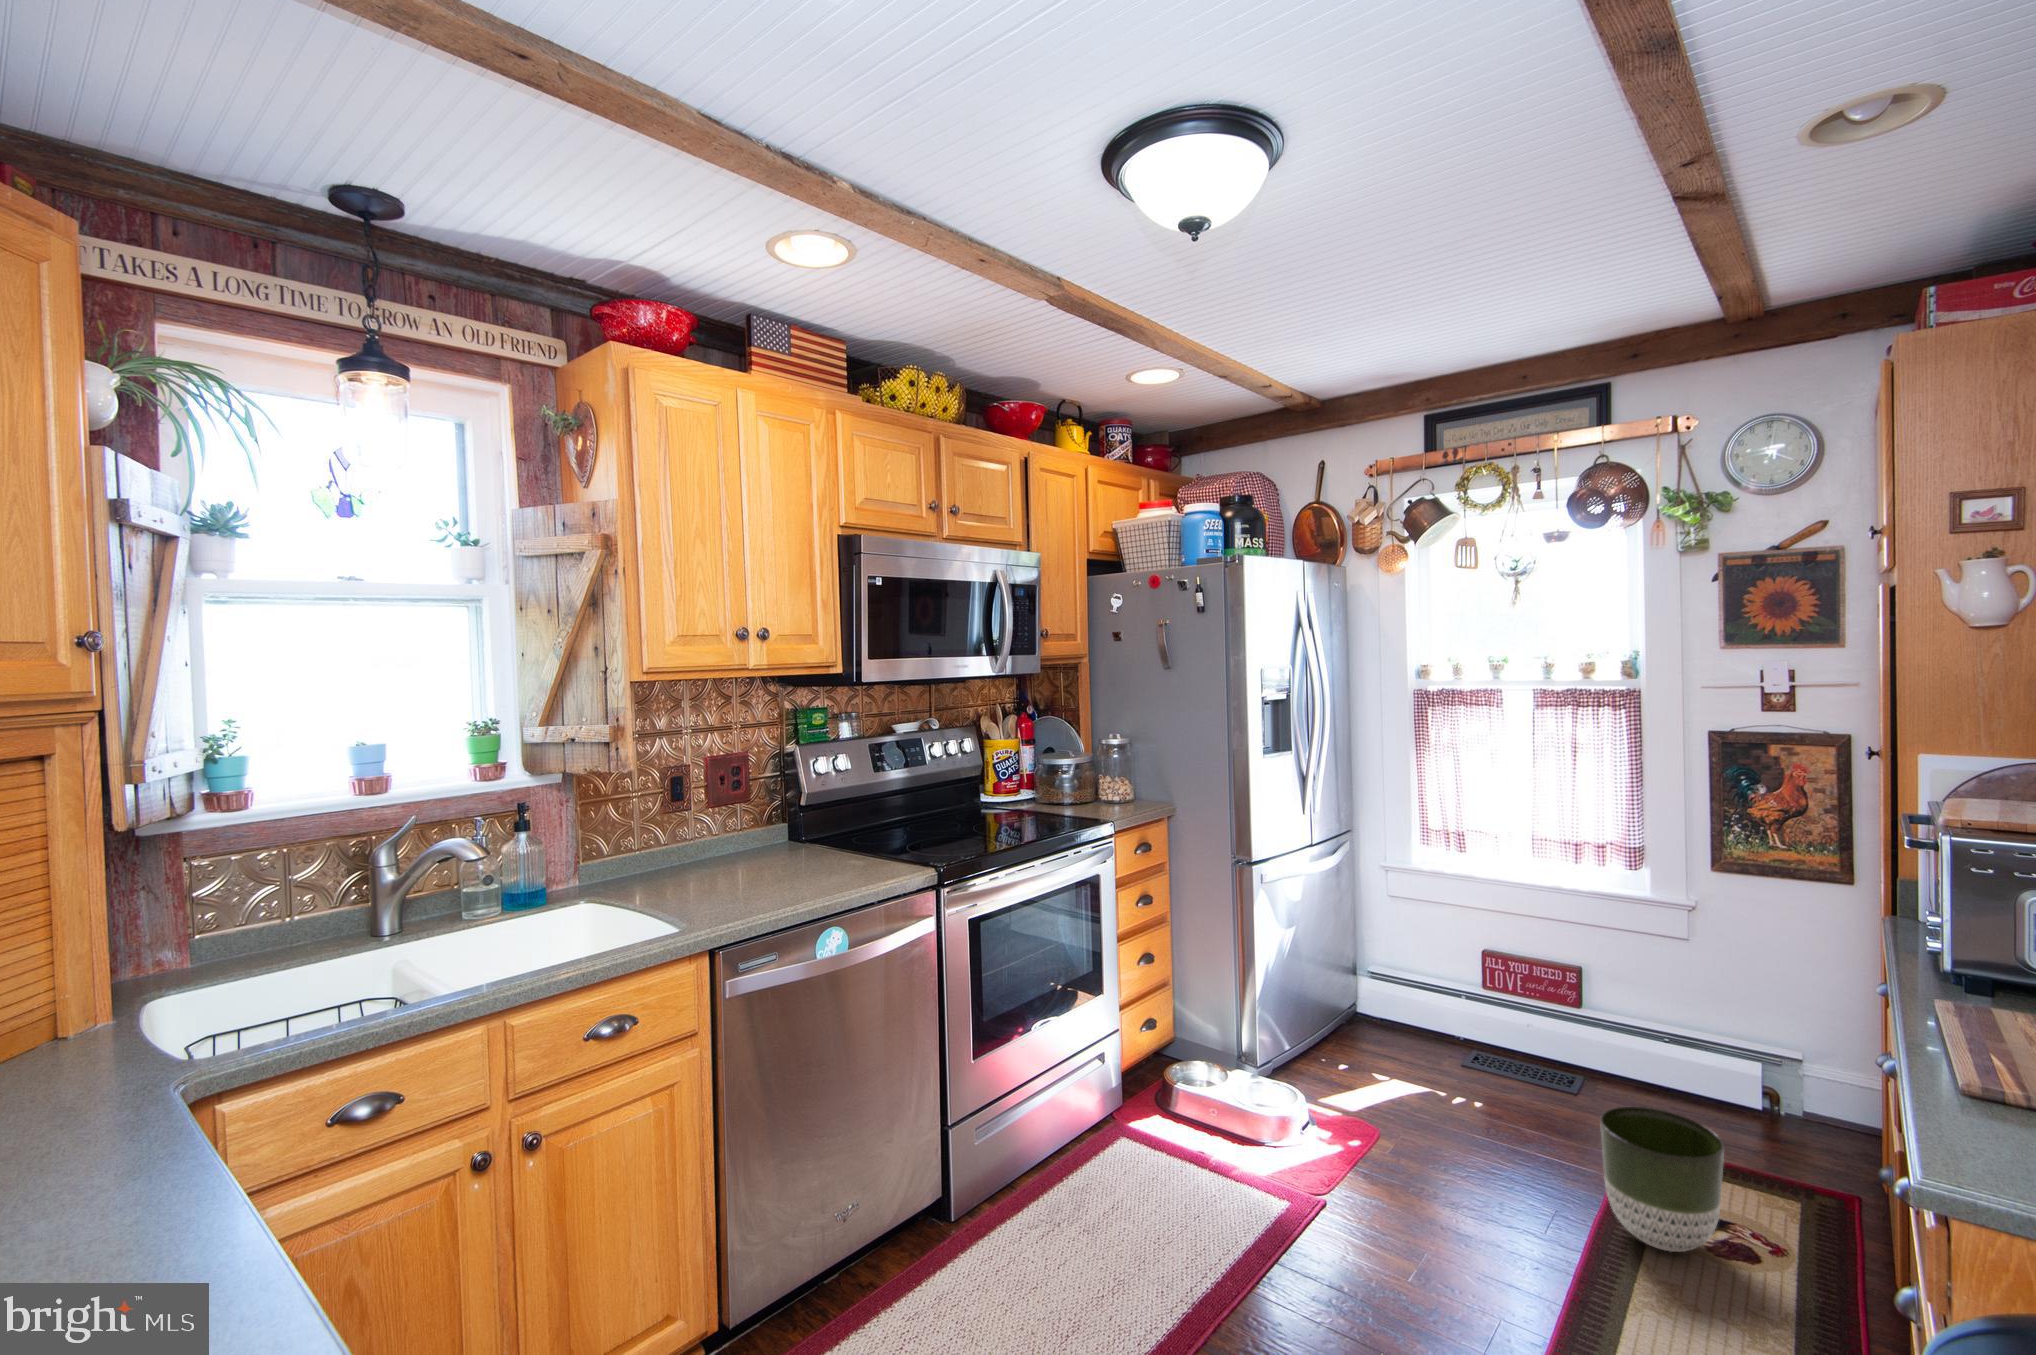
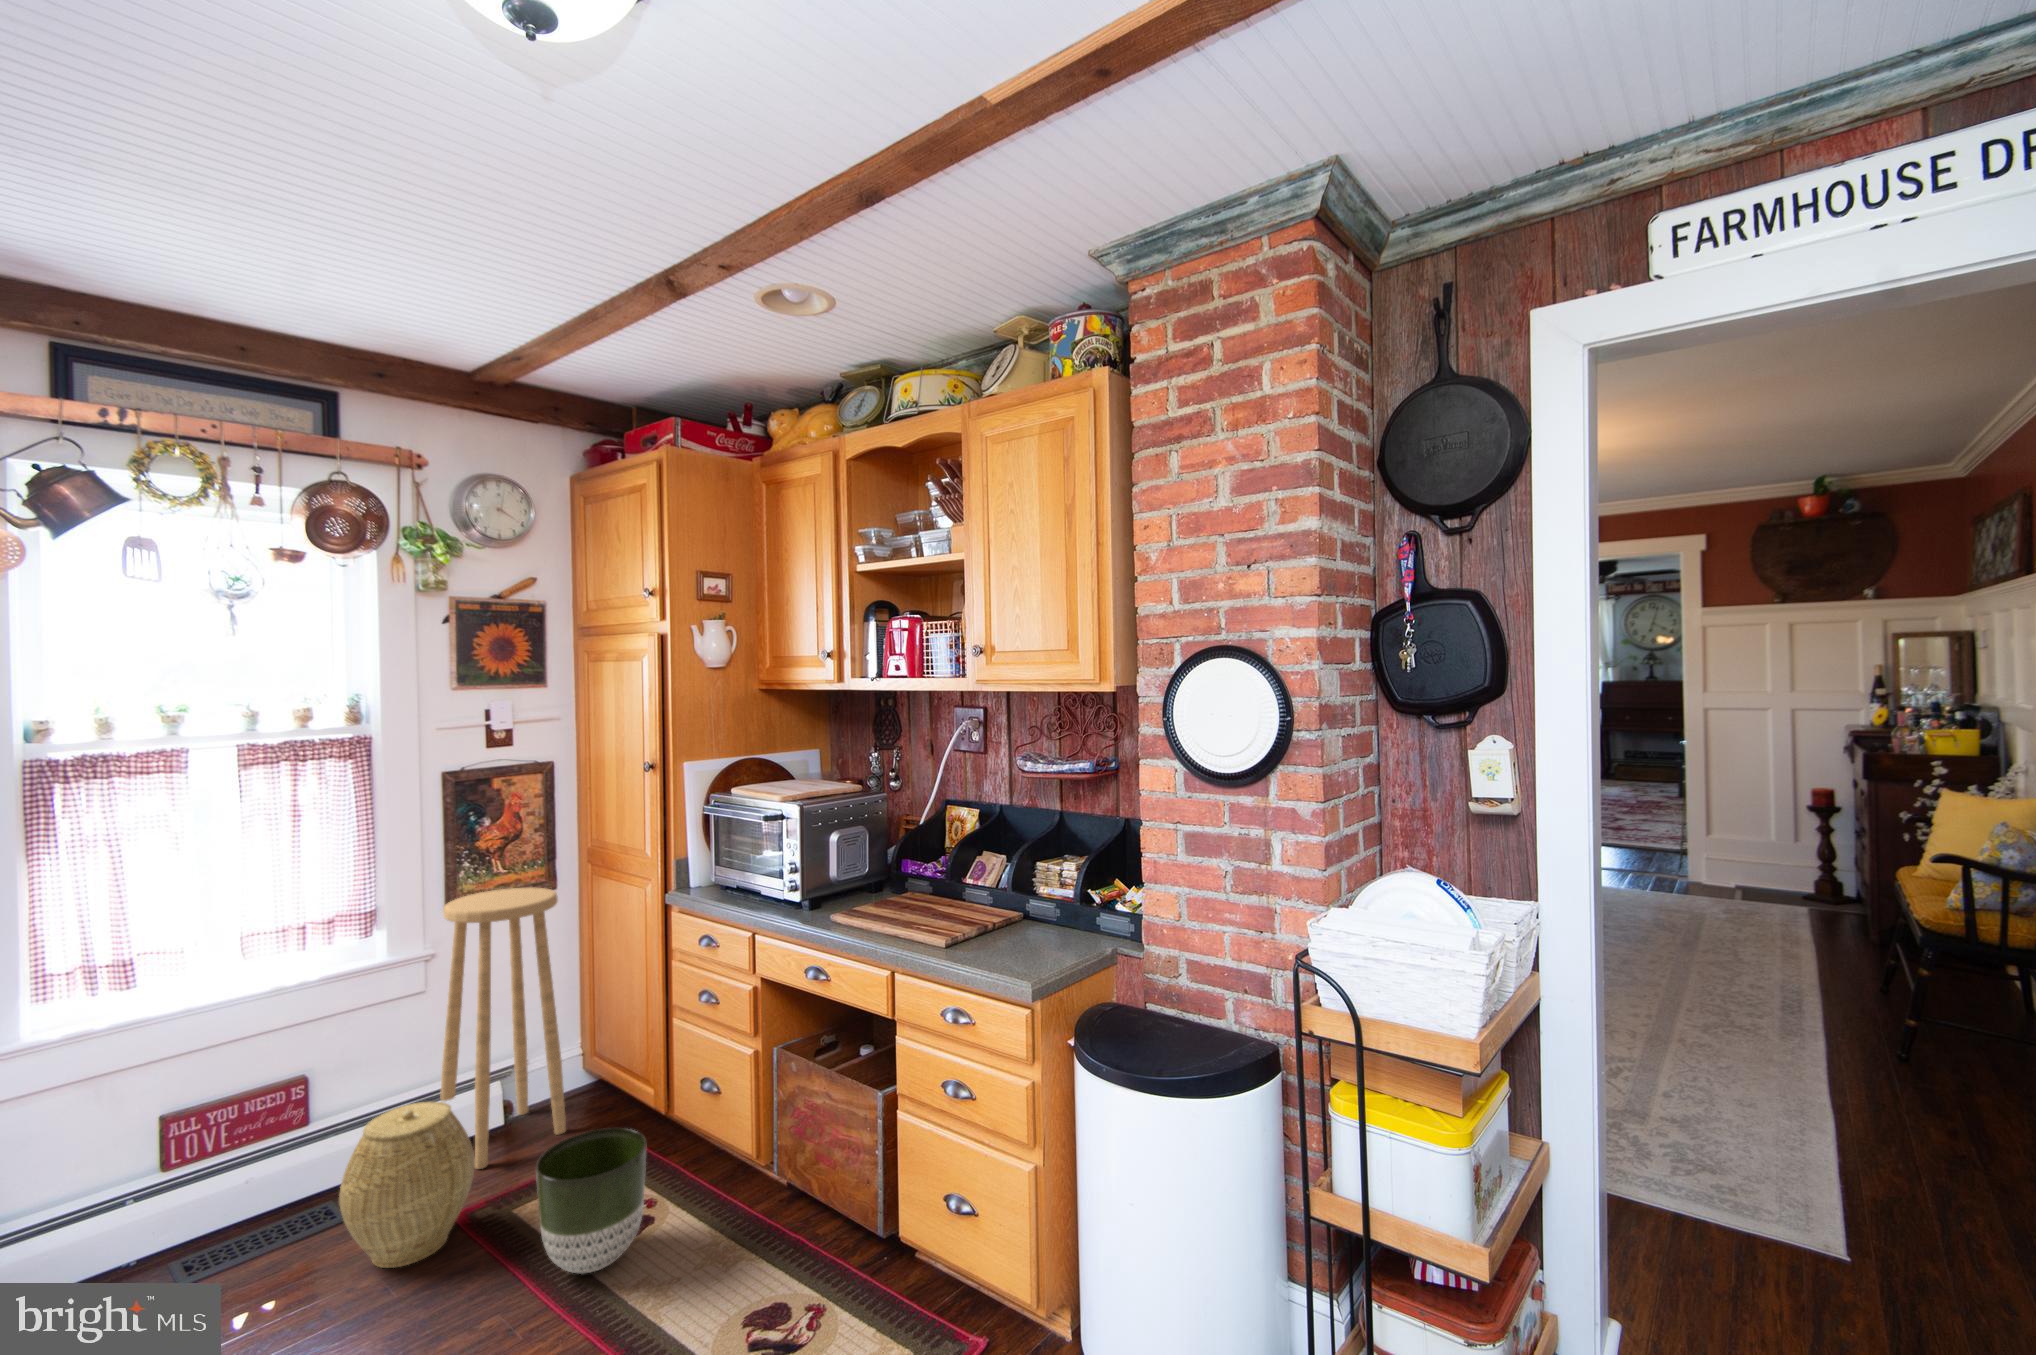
stool: none [1680,859,1812,1151] -> present [441,887,566,1169]
woven basket: none [1520,1012,1632,1149] -> present [339,1102,475,1268]

